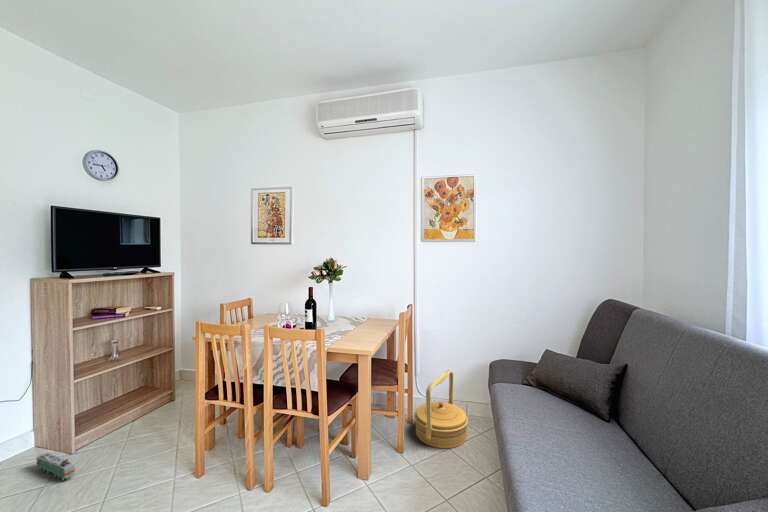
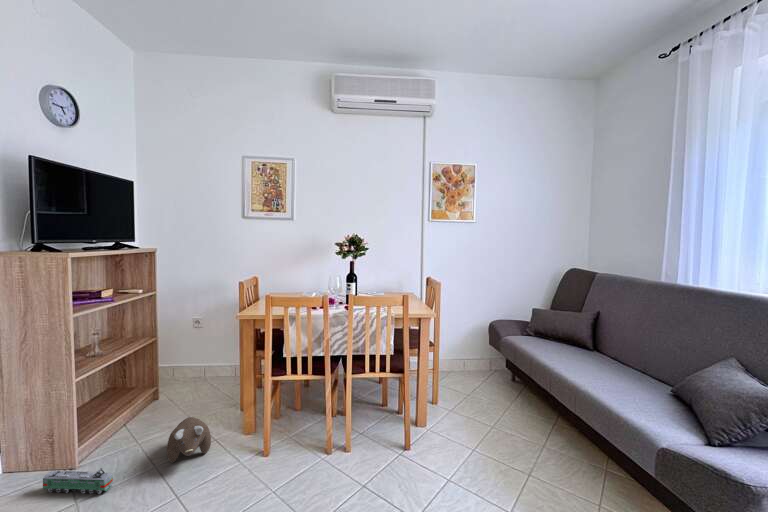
woven basket: present [415,370,468,448] -> none [430,332,476,395]
plush toy: none [121,426,168,464] -> present [167,417,211,462]

